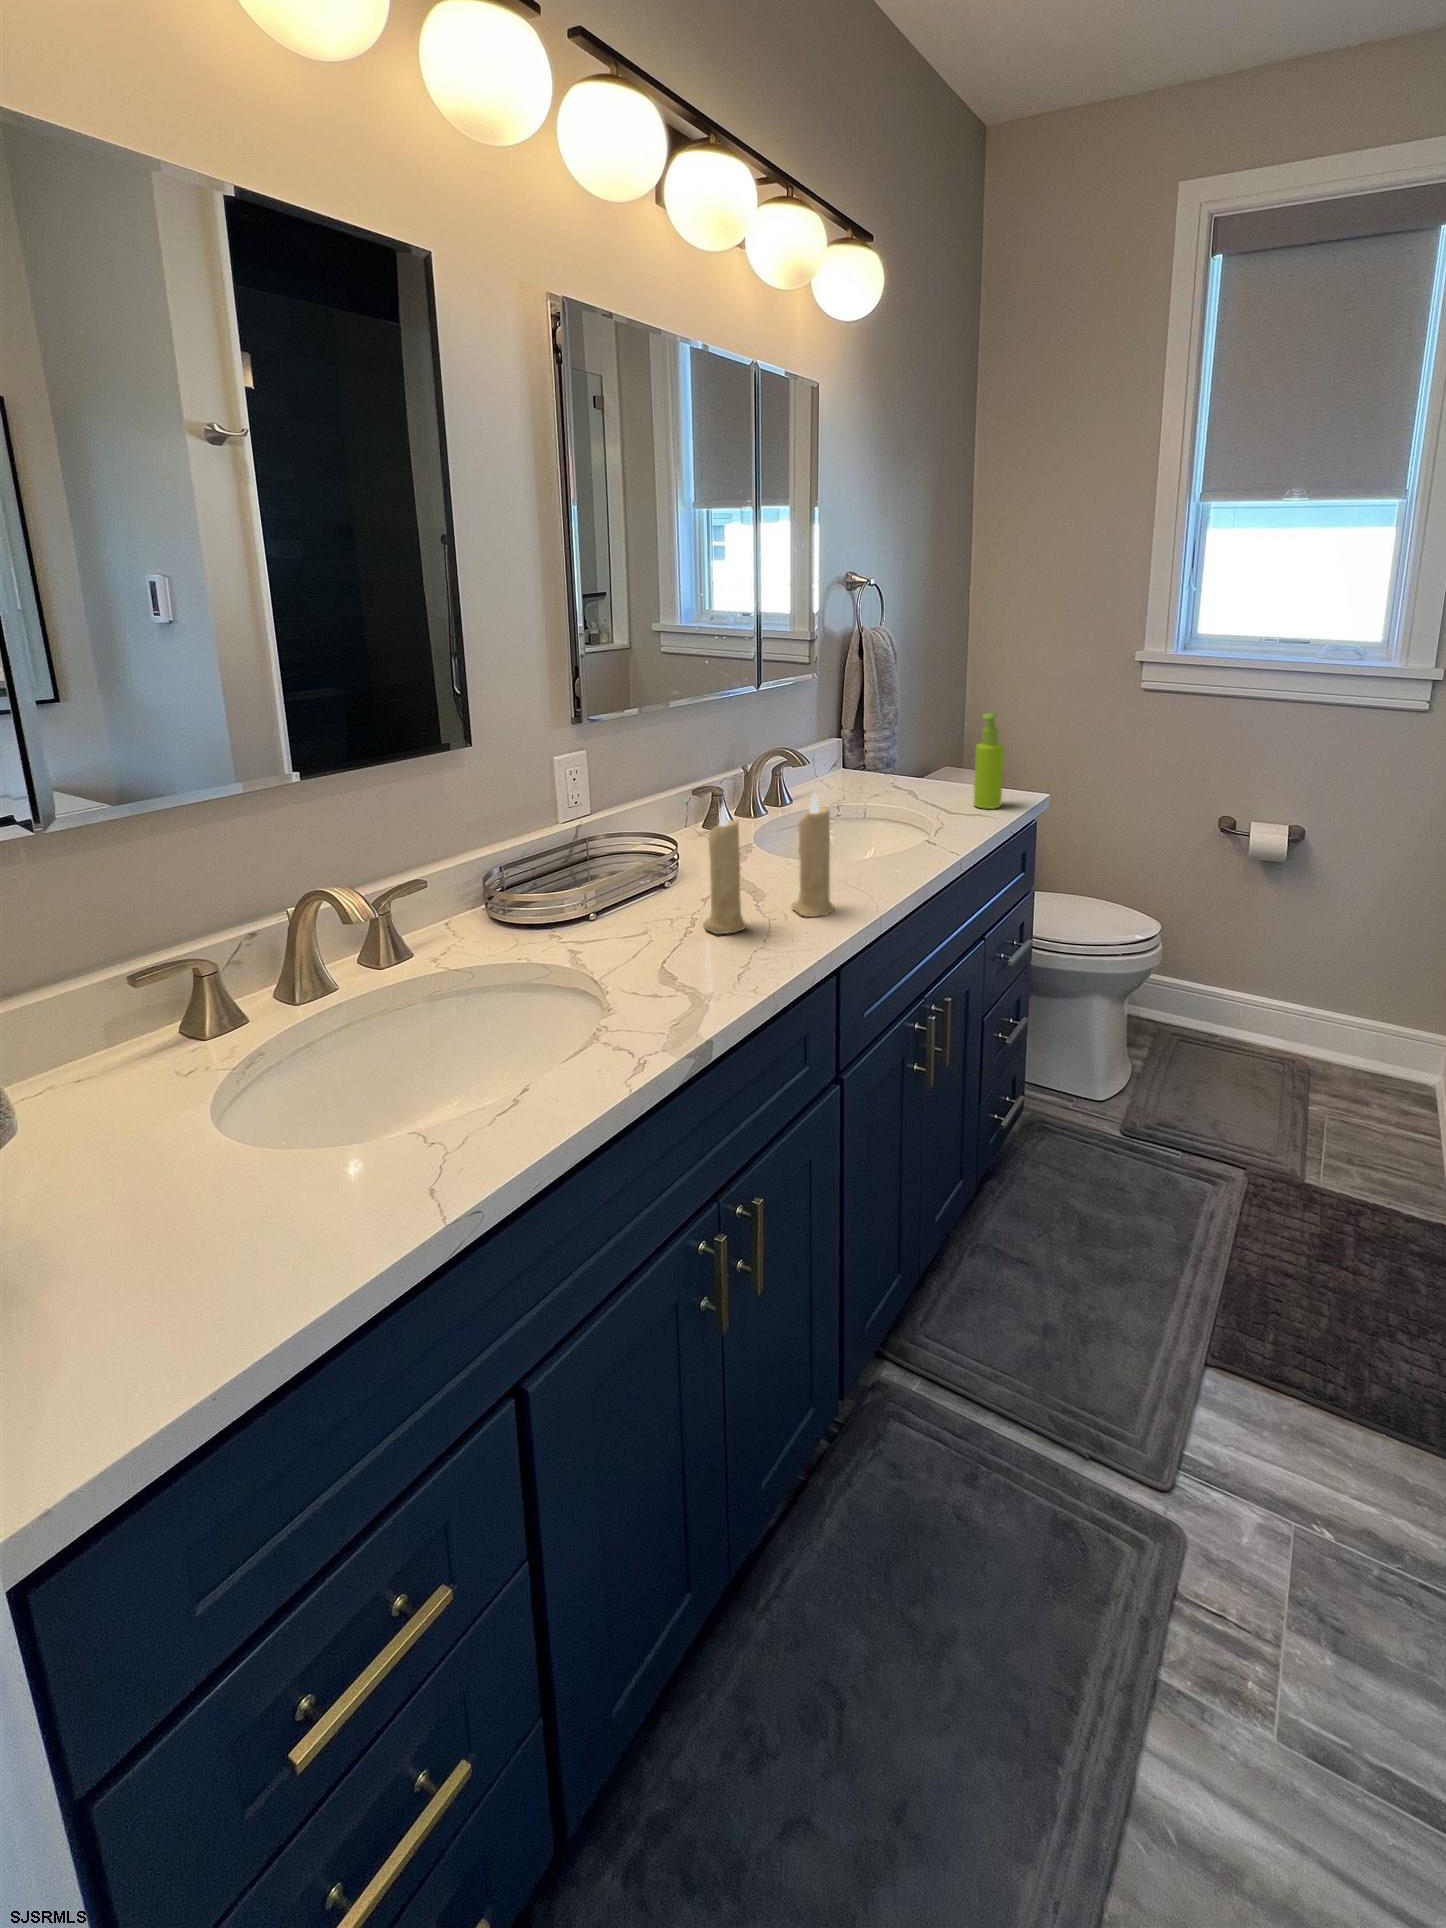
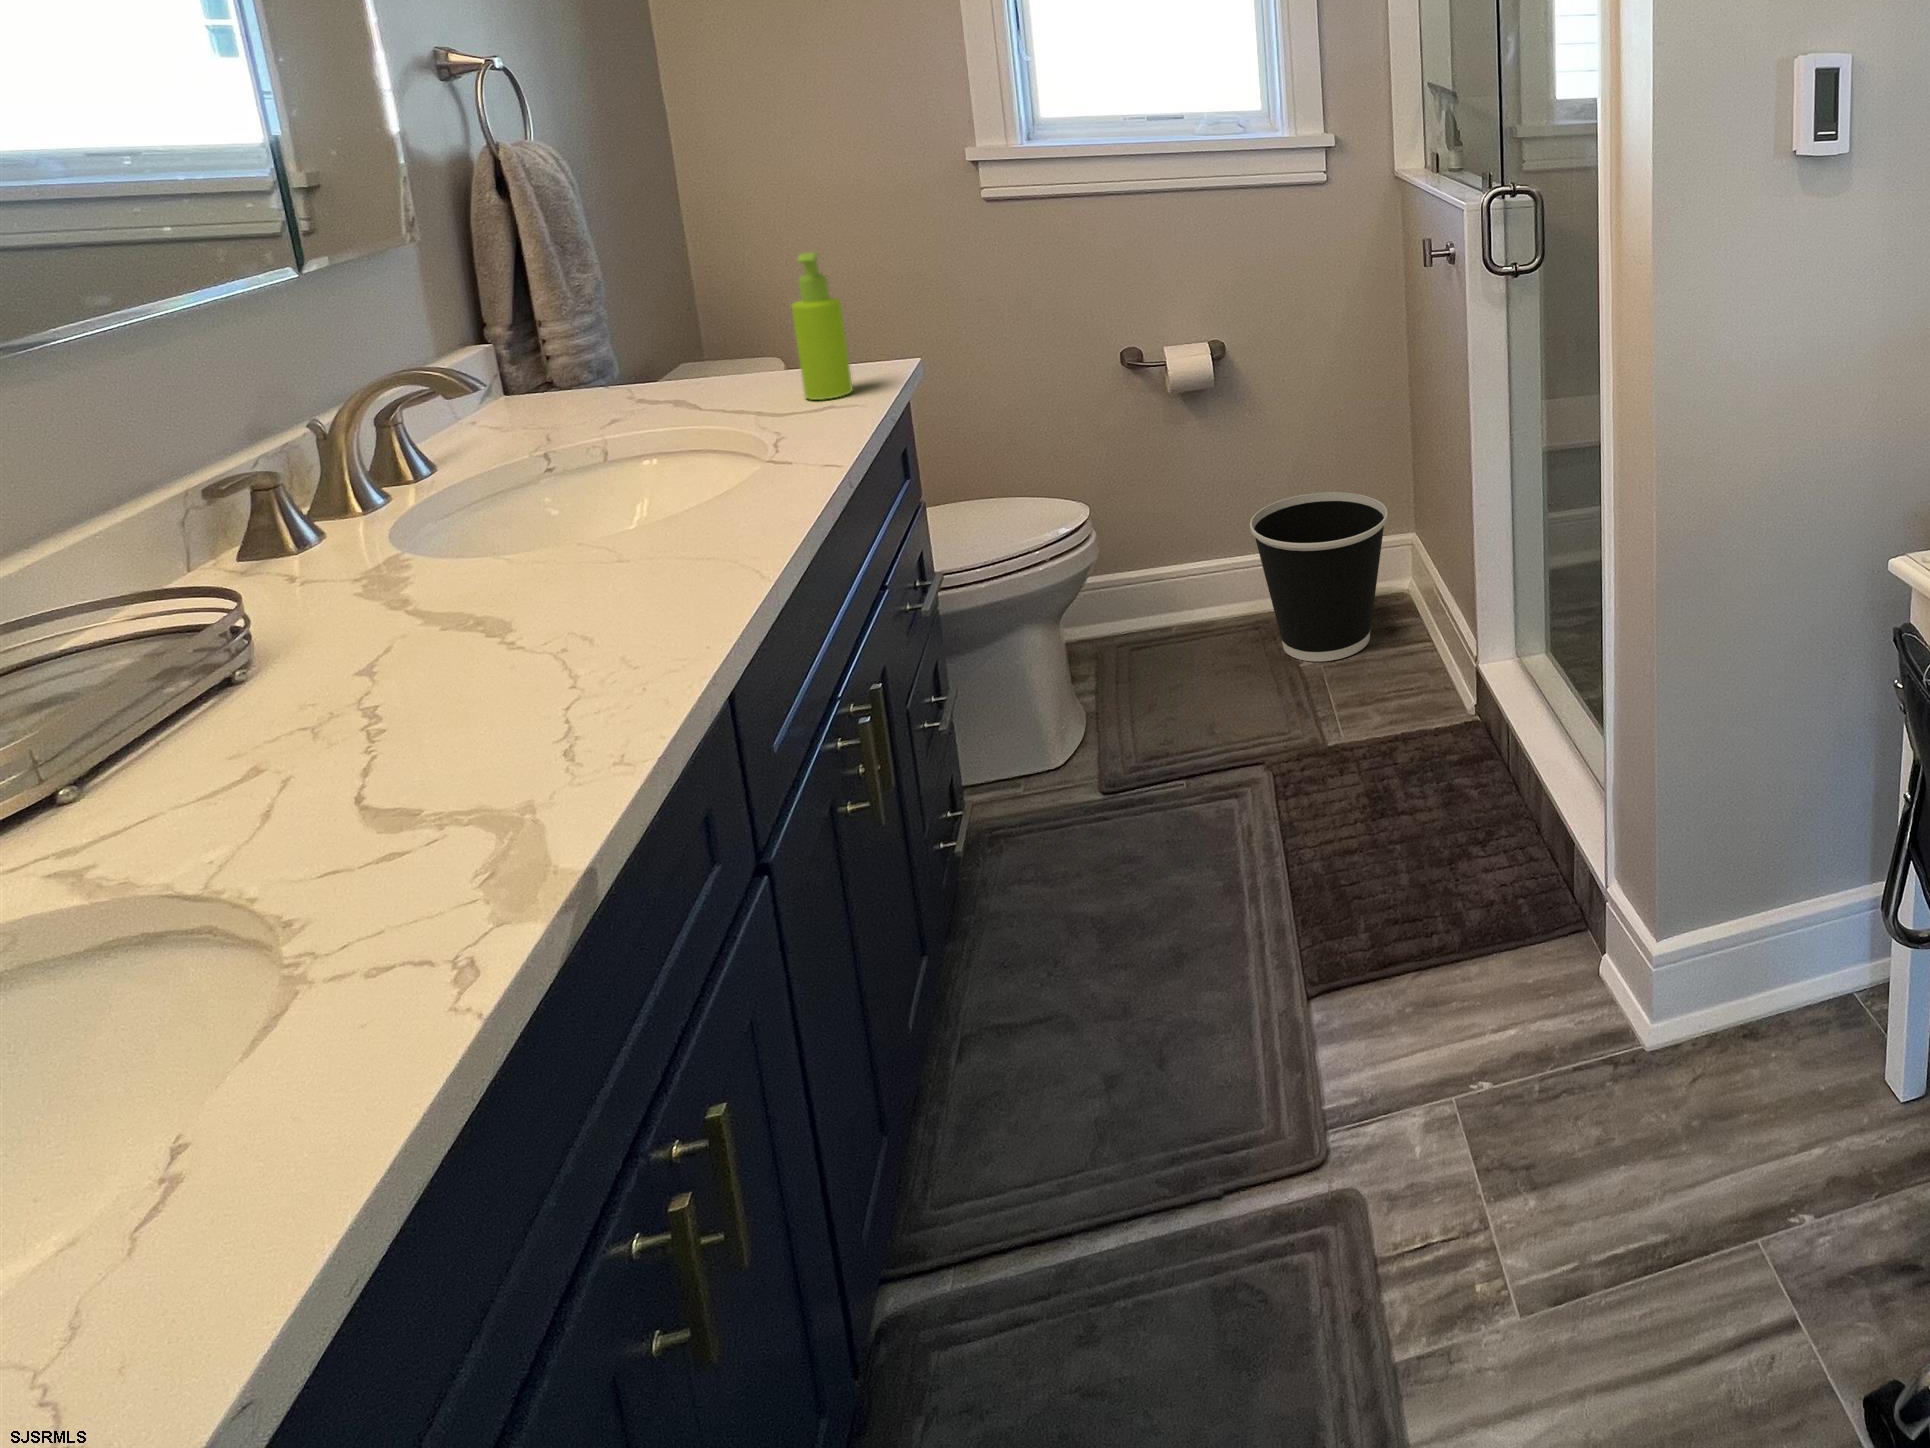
candle: present [704,794,834,934] -> none [362,402,676,718]
wastebasket: none [1289,968,1420,1117] -> present [1250,492,1388,661]

